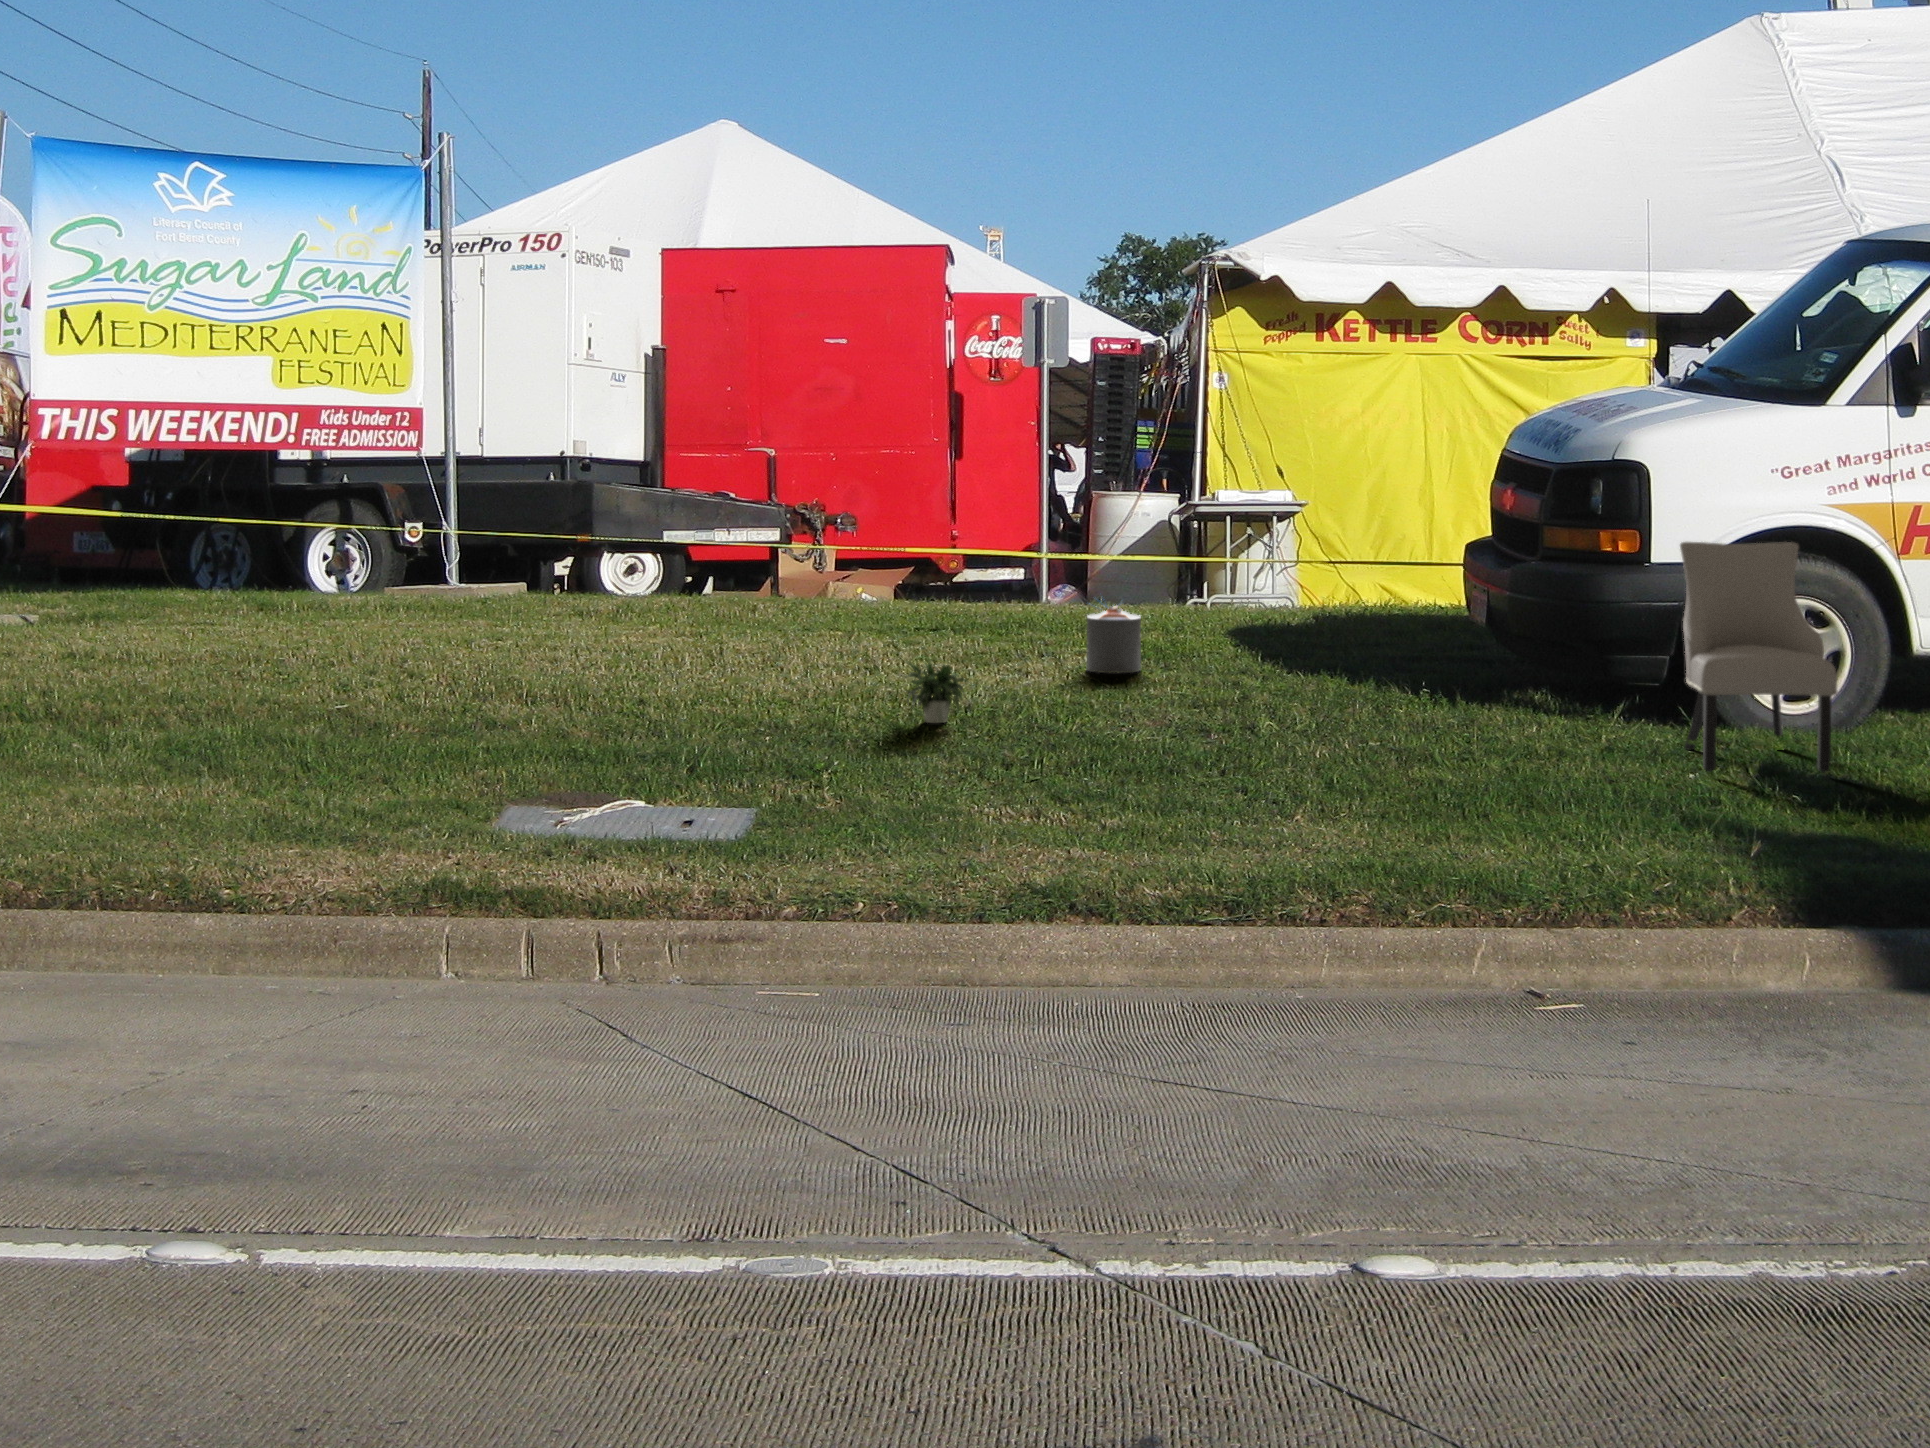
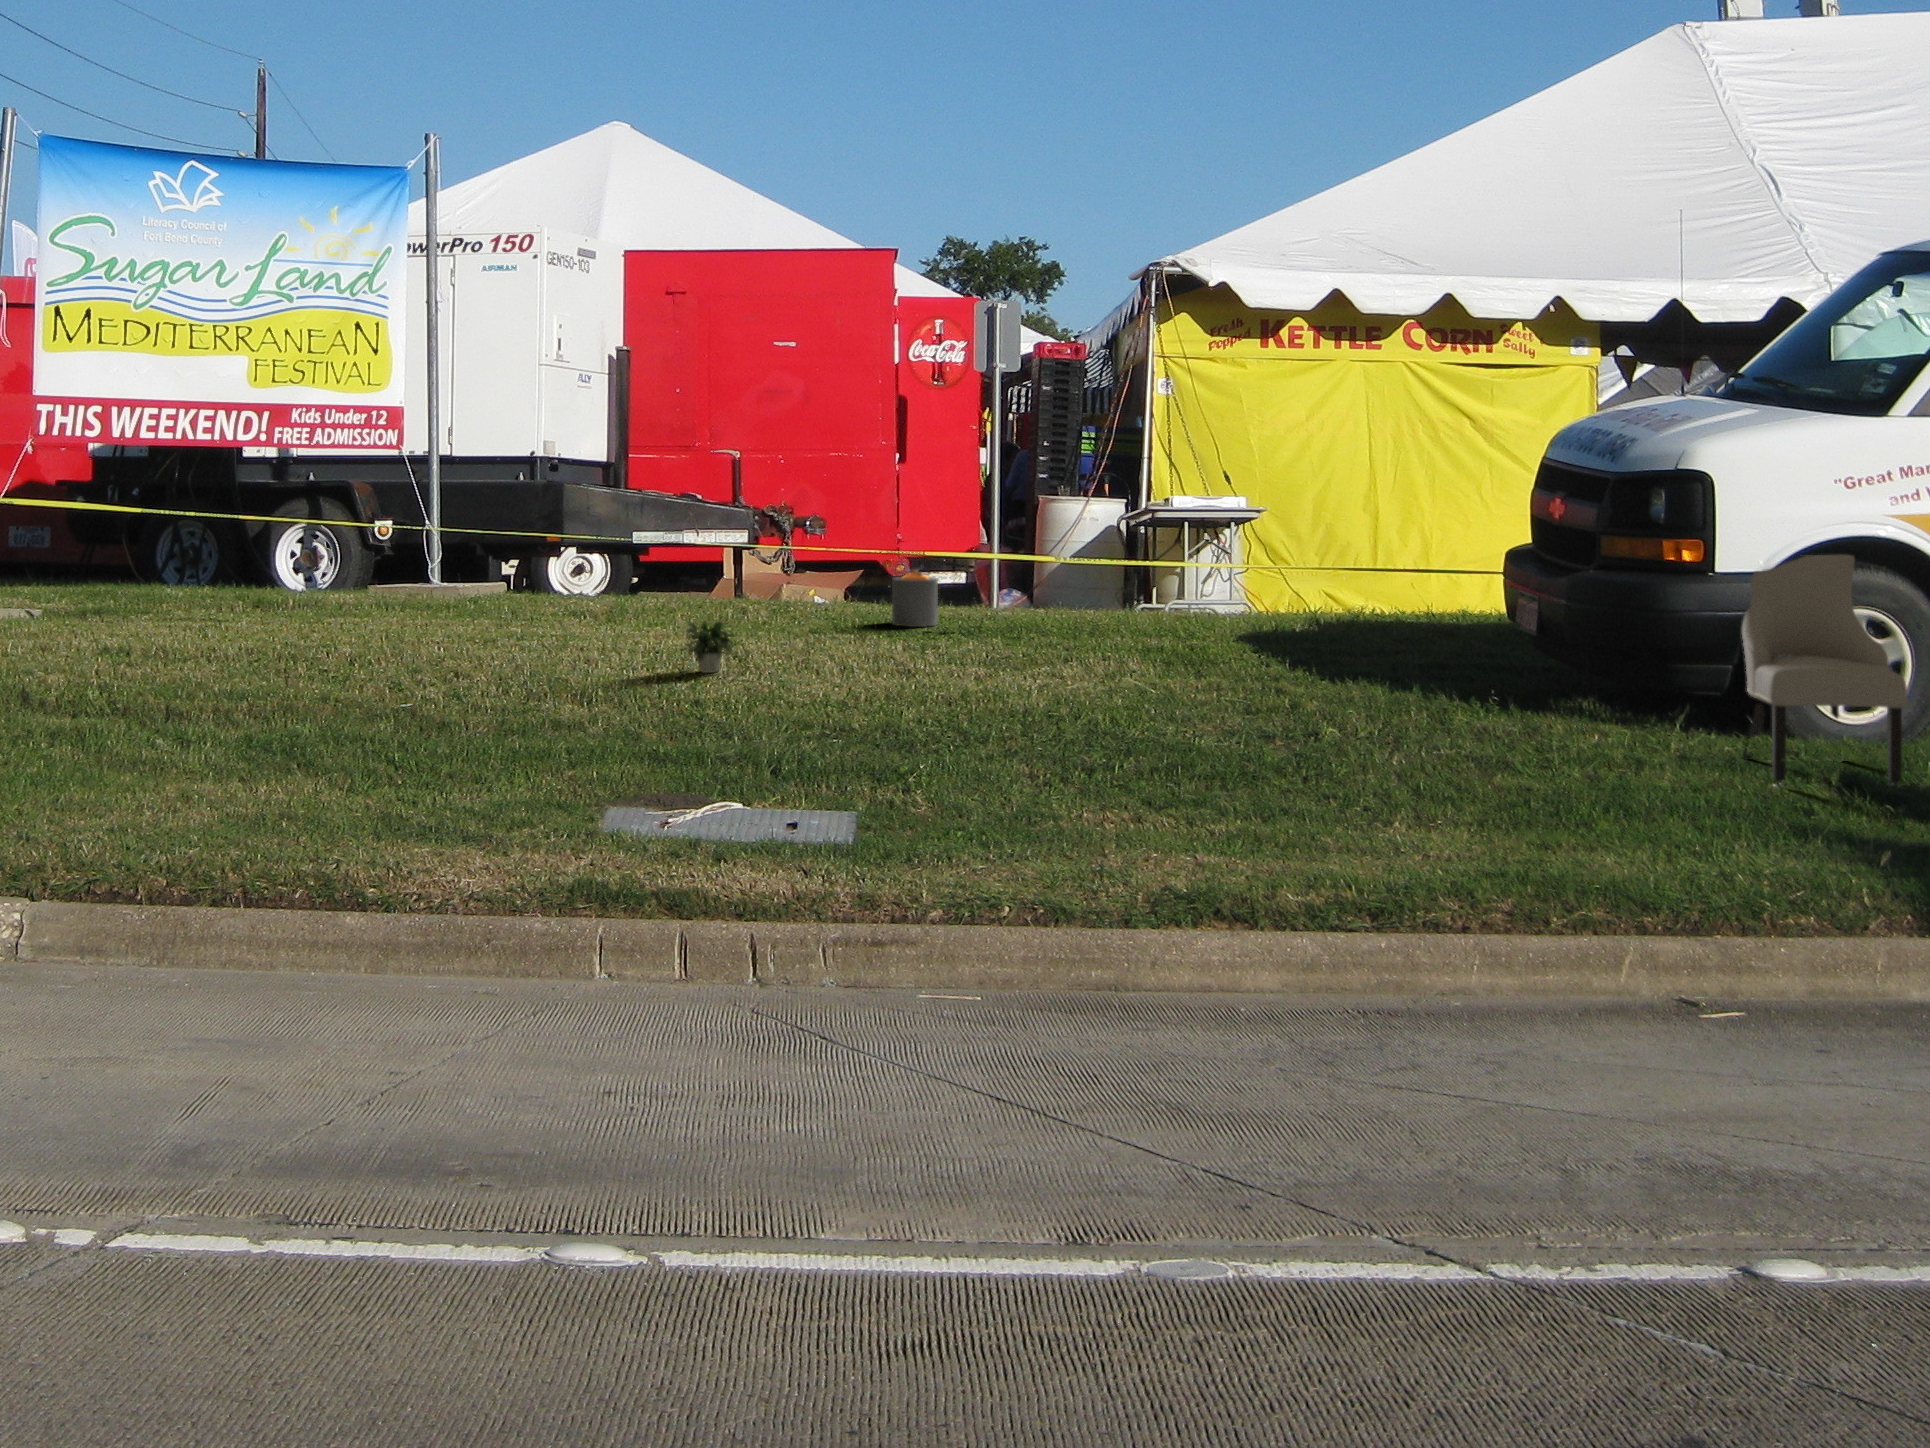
trash can: present [1087,599,1141,673] -> present [892,570,938,627]
potted plant: present [906,661,967,723] -> present [682,618,736,673]

